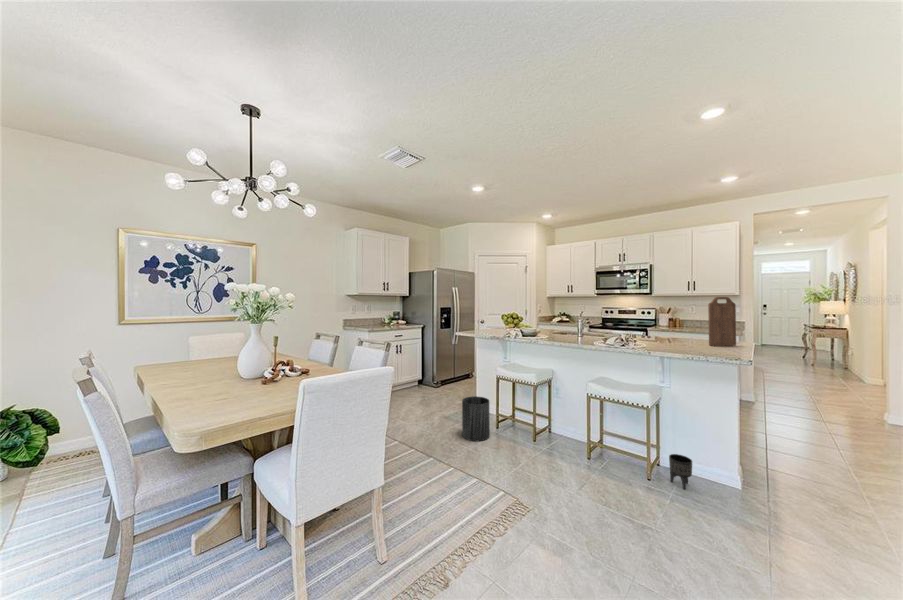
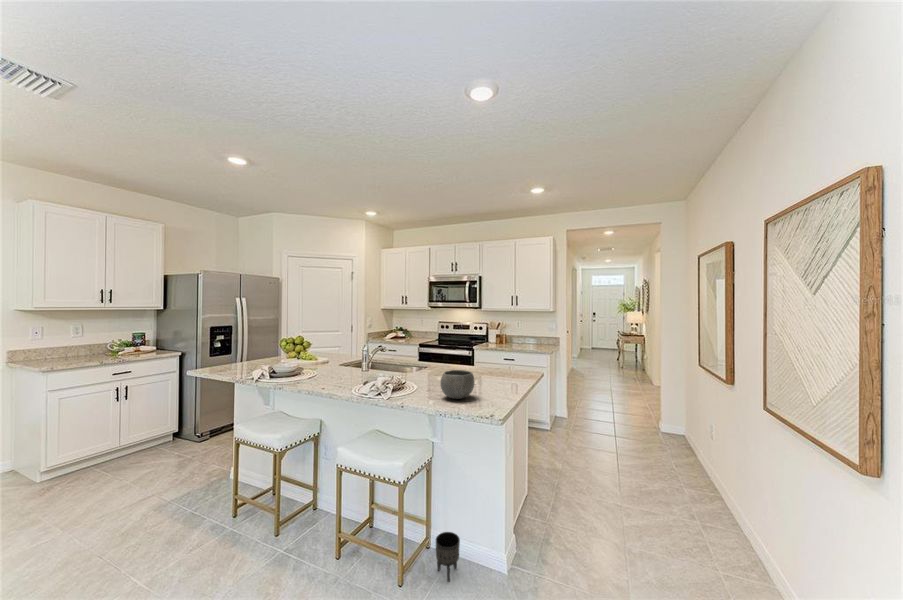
cutting board: present [708,297,736,346] -> none [488,329,517,389]
ceramic bowl: none [672,328,705,348] -> present [441,370,474,399]
trash can: present [462,396,490,441] -> none [171,472,223,550]

